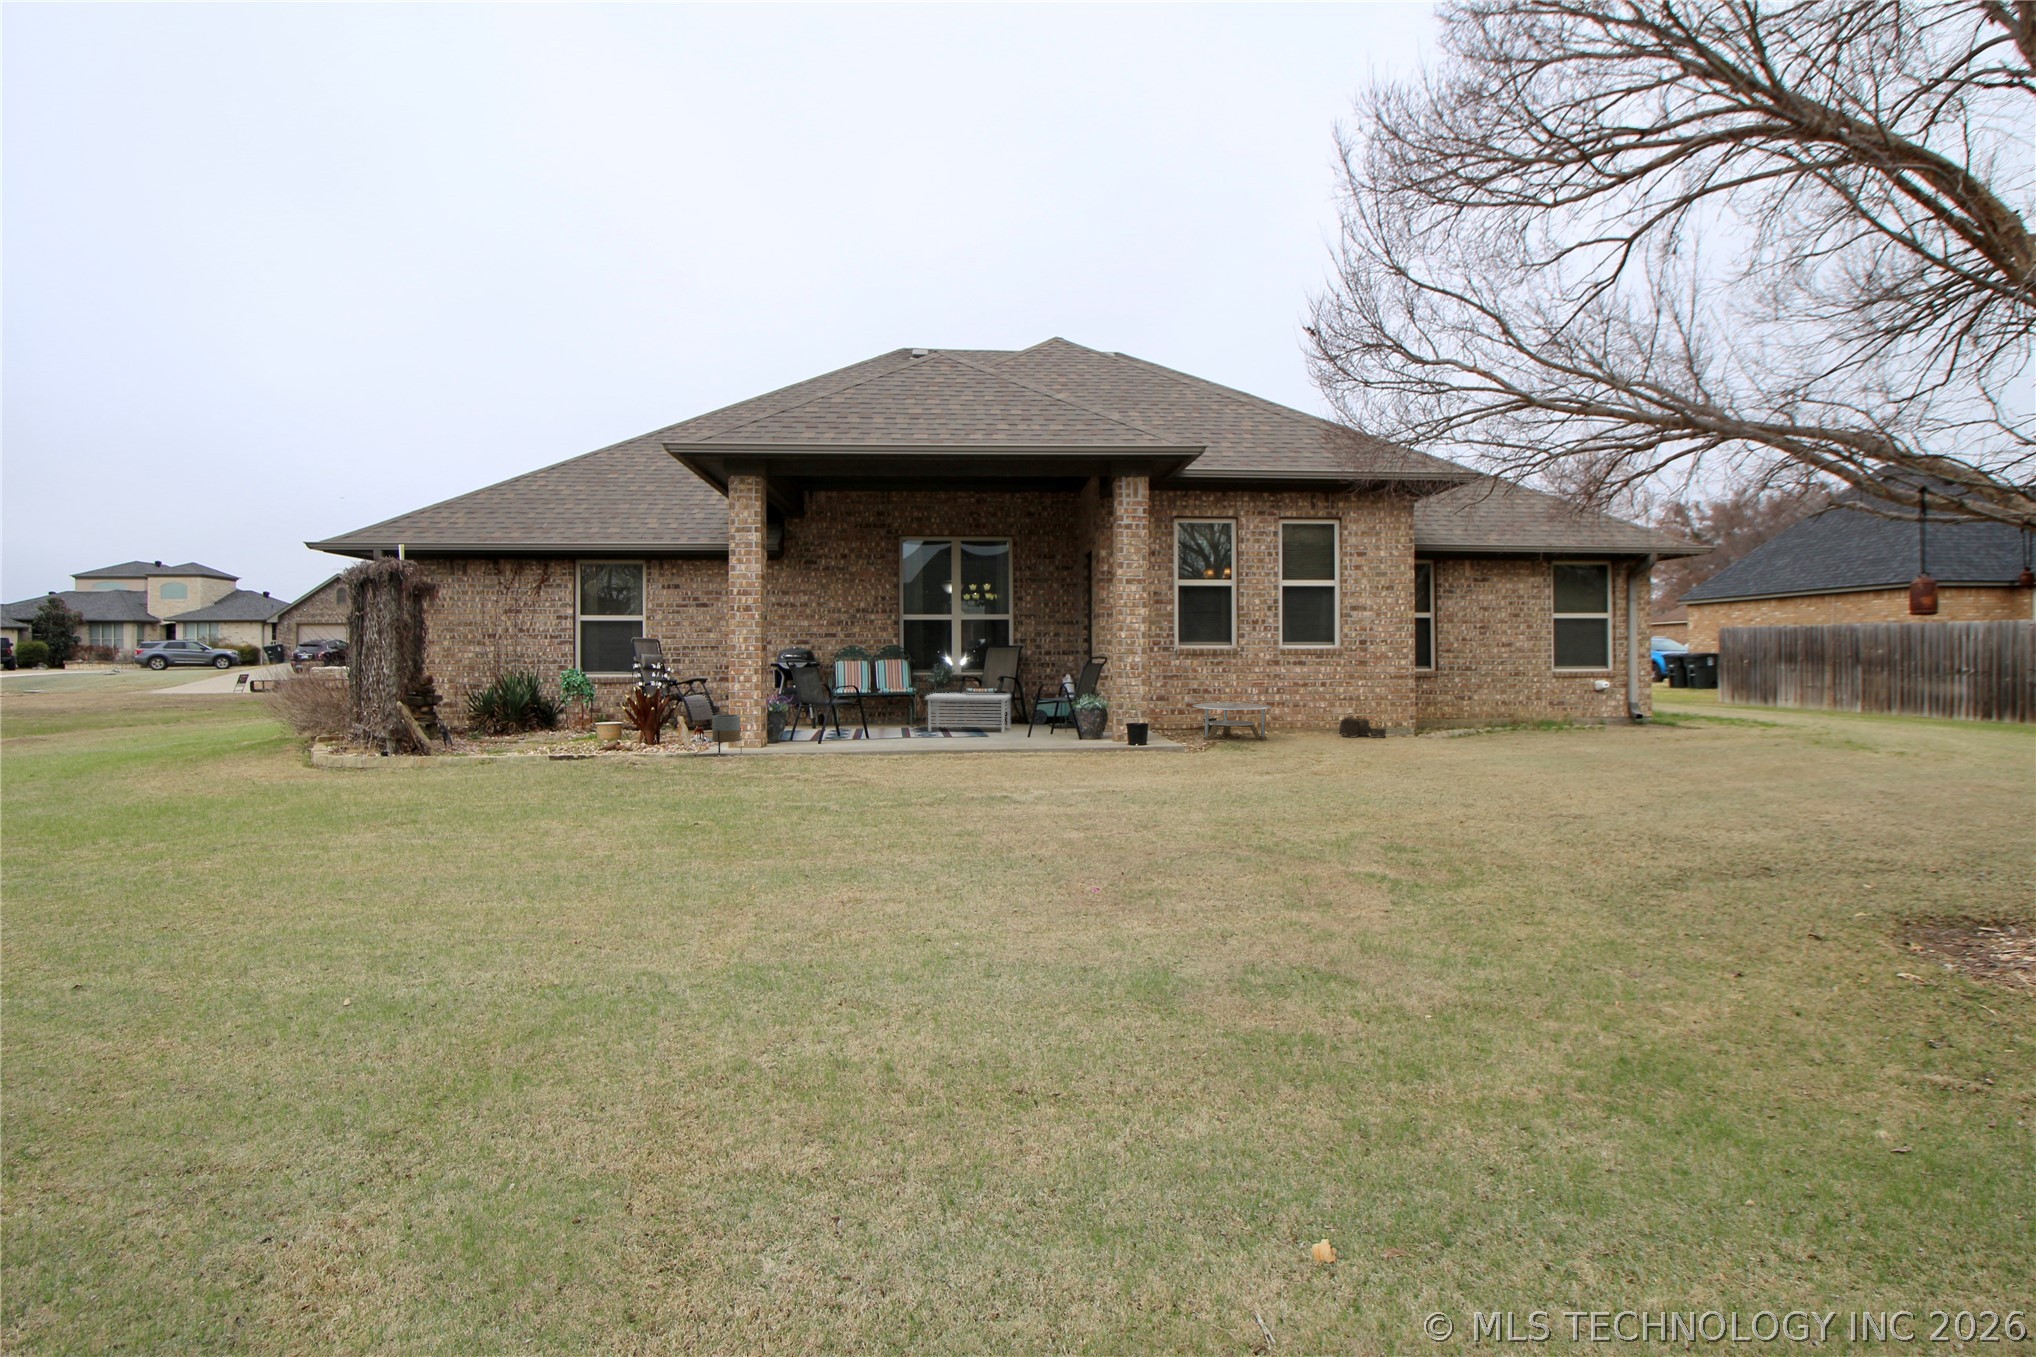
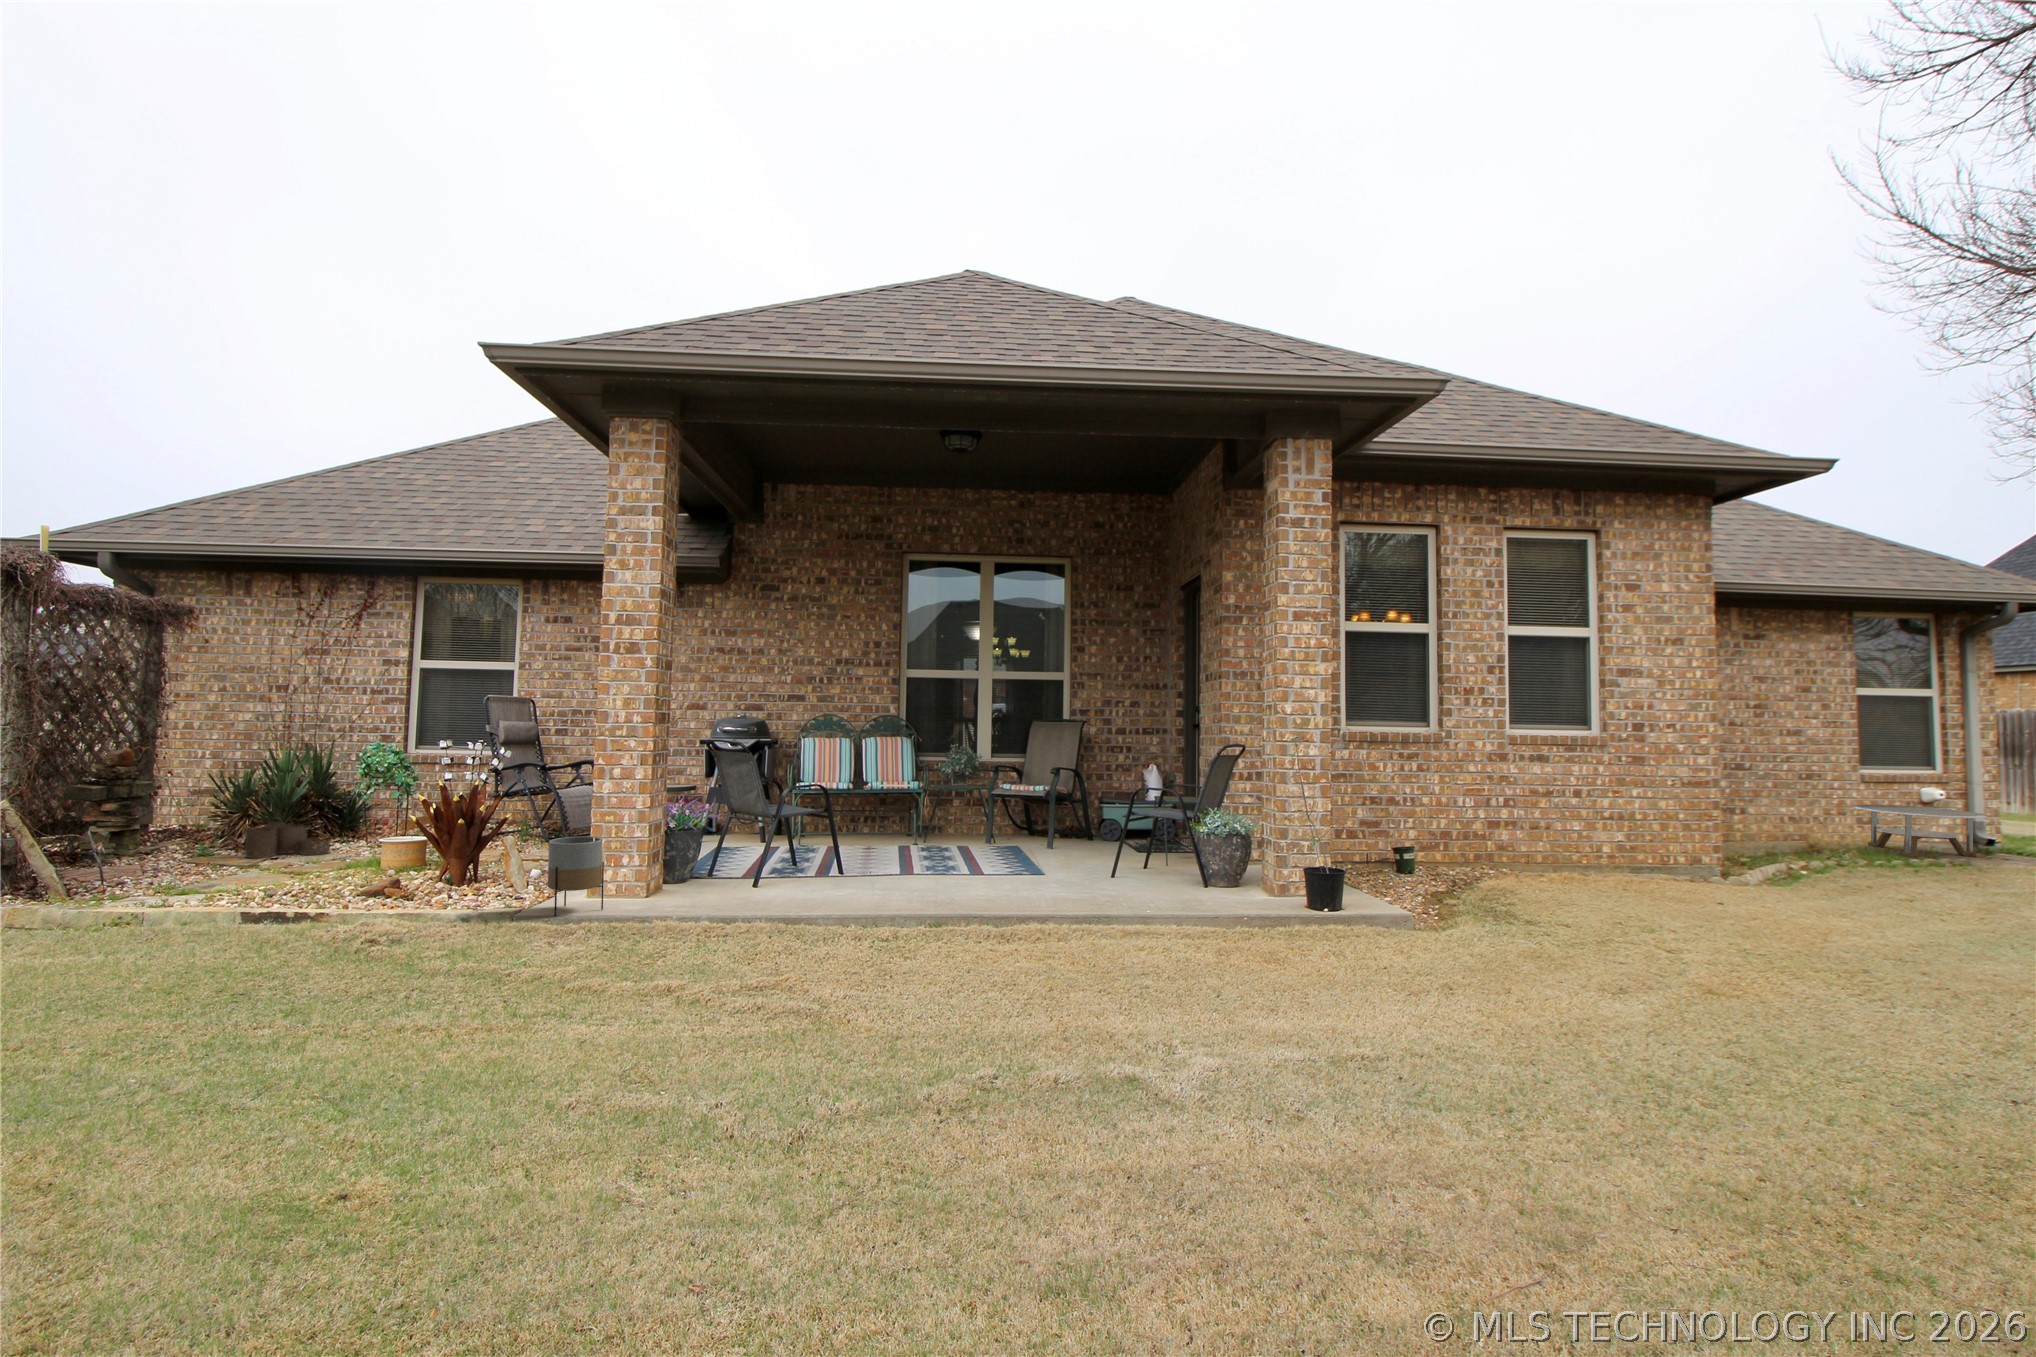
storage bench: present [925,693,1011,732] -> none [940,790,1074,858]
round table: present [1192,703,1272,740] -> present [1850,804,1988,857]
woven basket: present [1339,717,1386,738] -> present [245,822,330,858]

